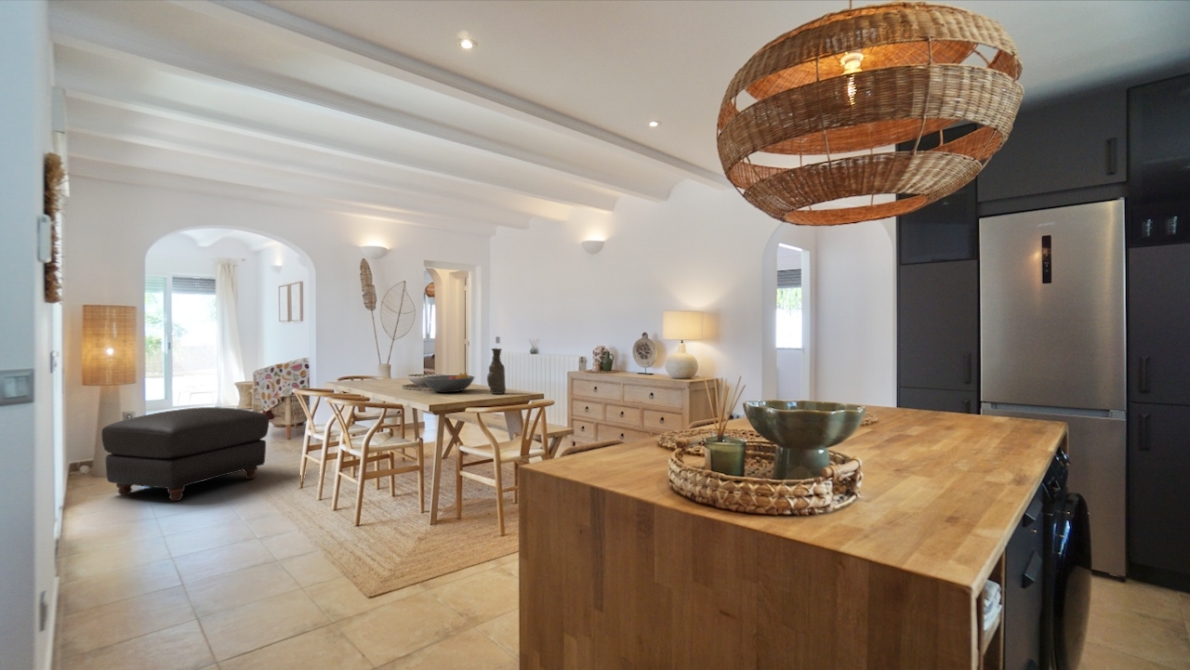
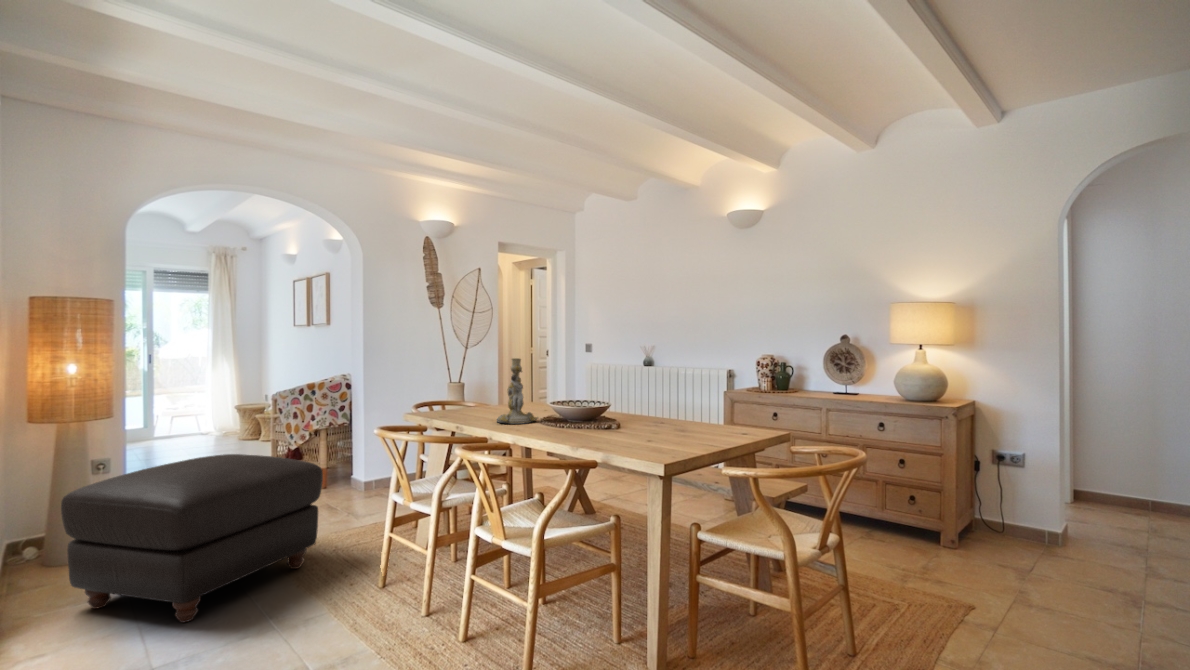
candlestick: none [371,347,399,388] -> present [497,358,538,424]
vase: present [487,348,506,394] -> none [721,359,750,437]
fruit bowl: present [423,373,474,392] -> none [602,399,686,434]

